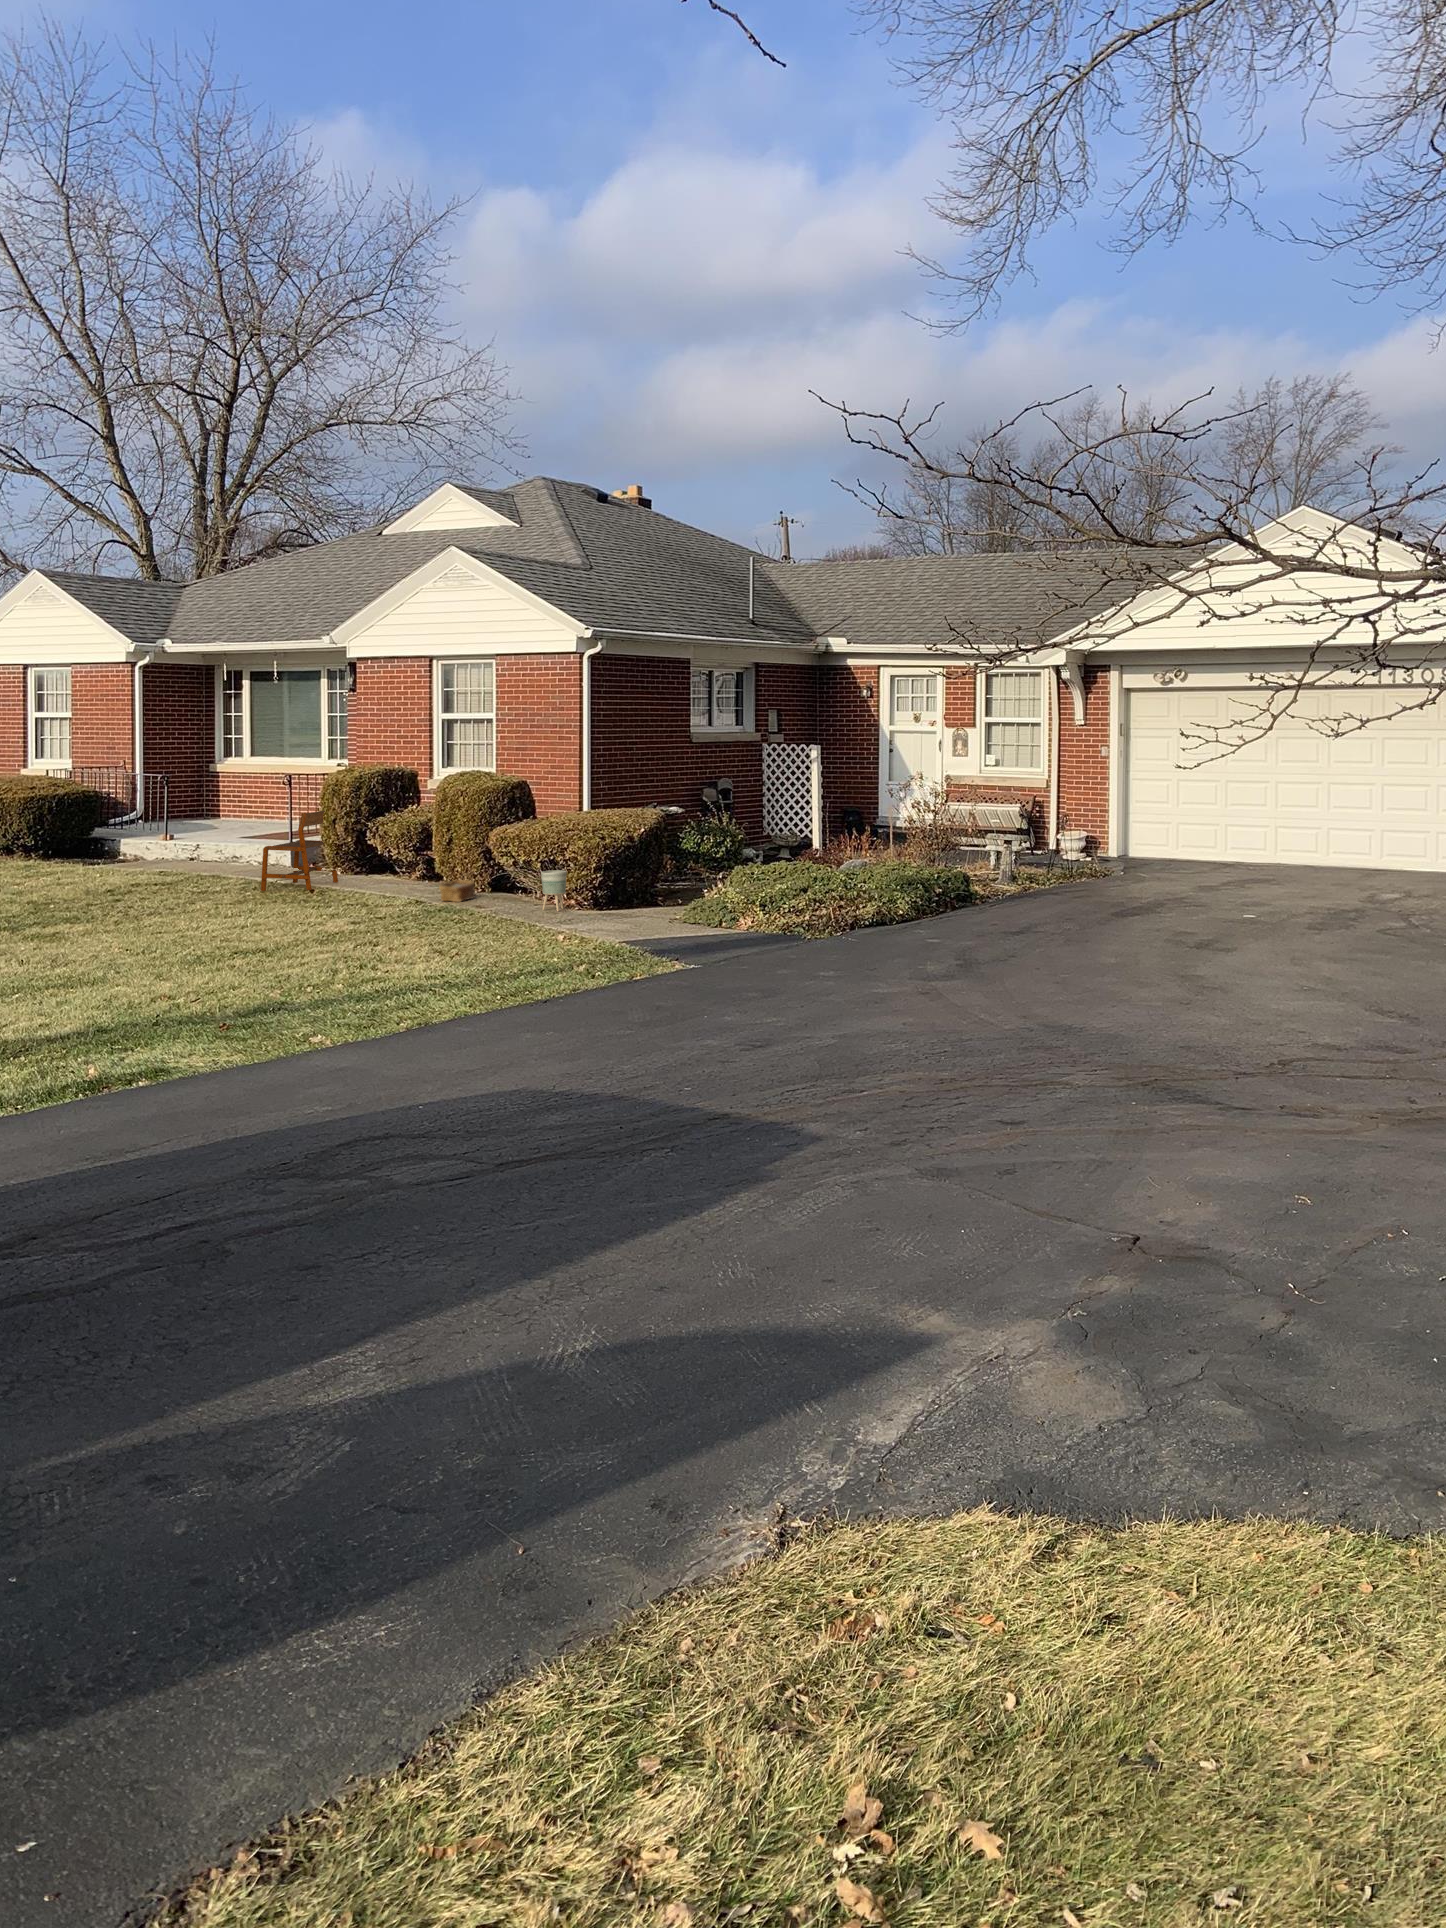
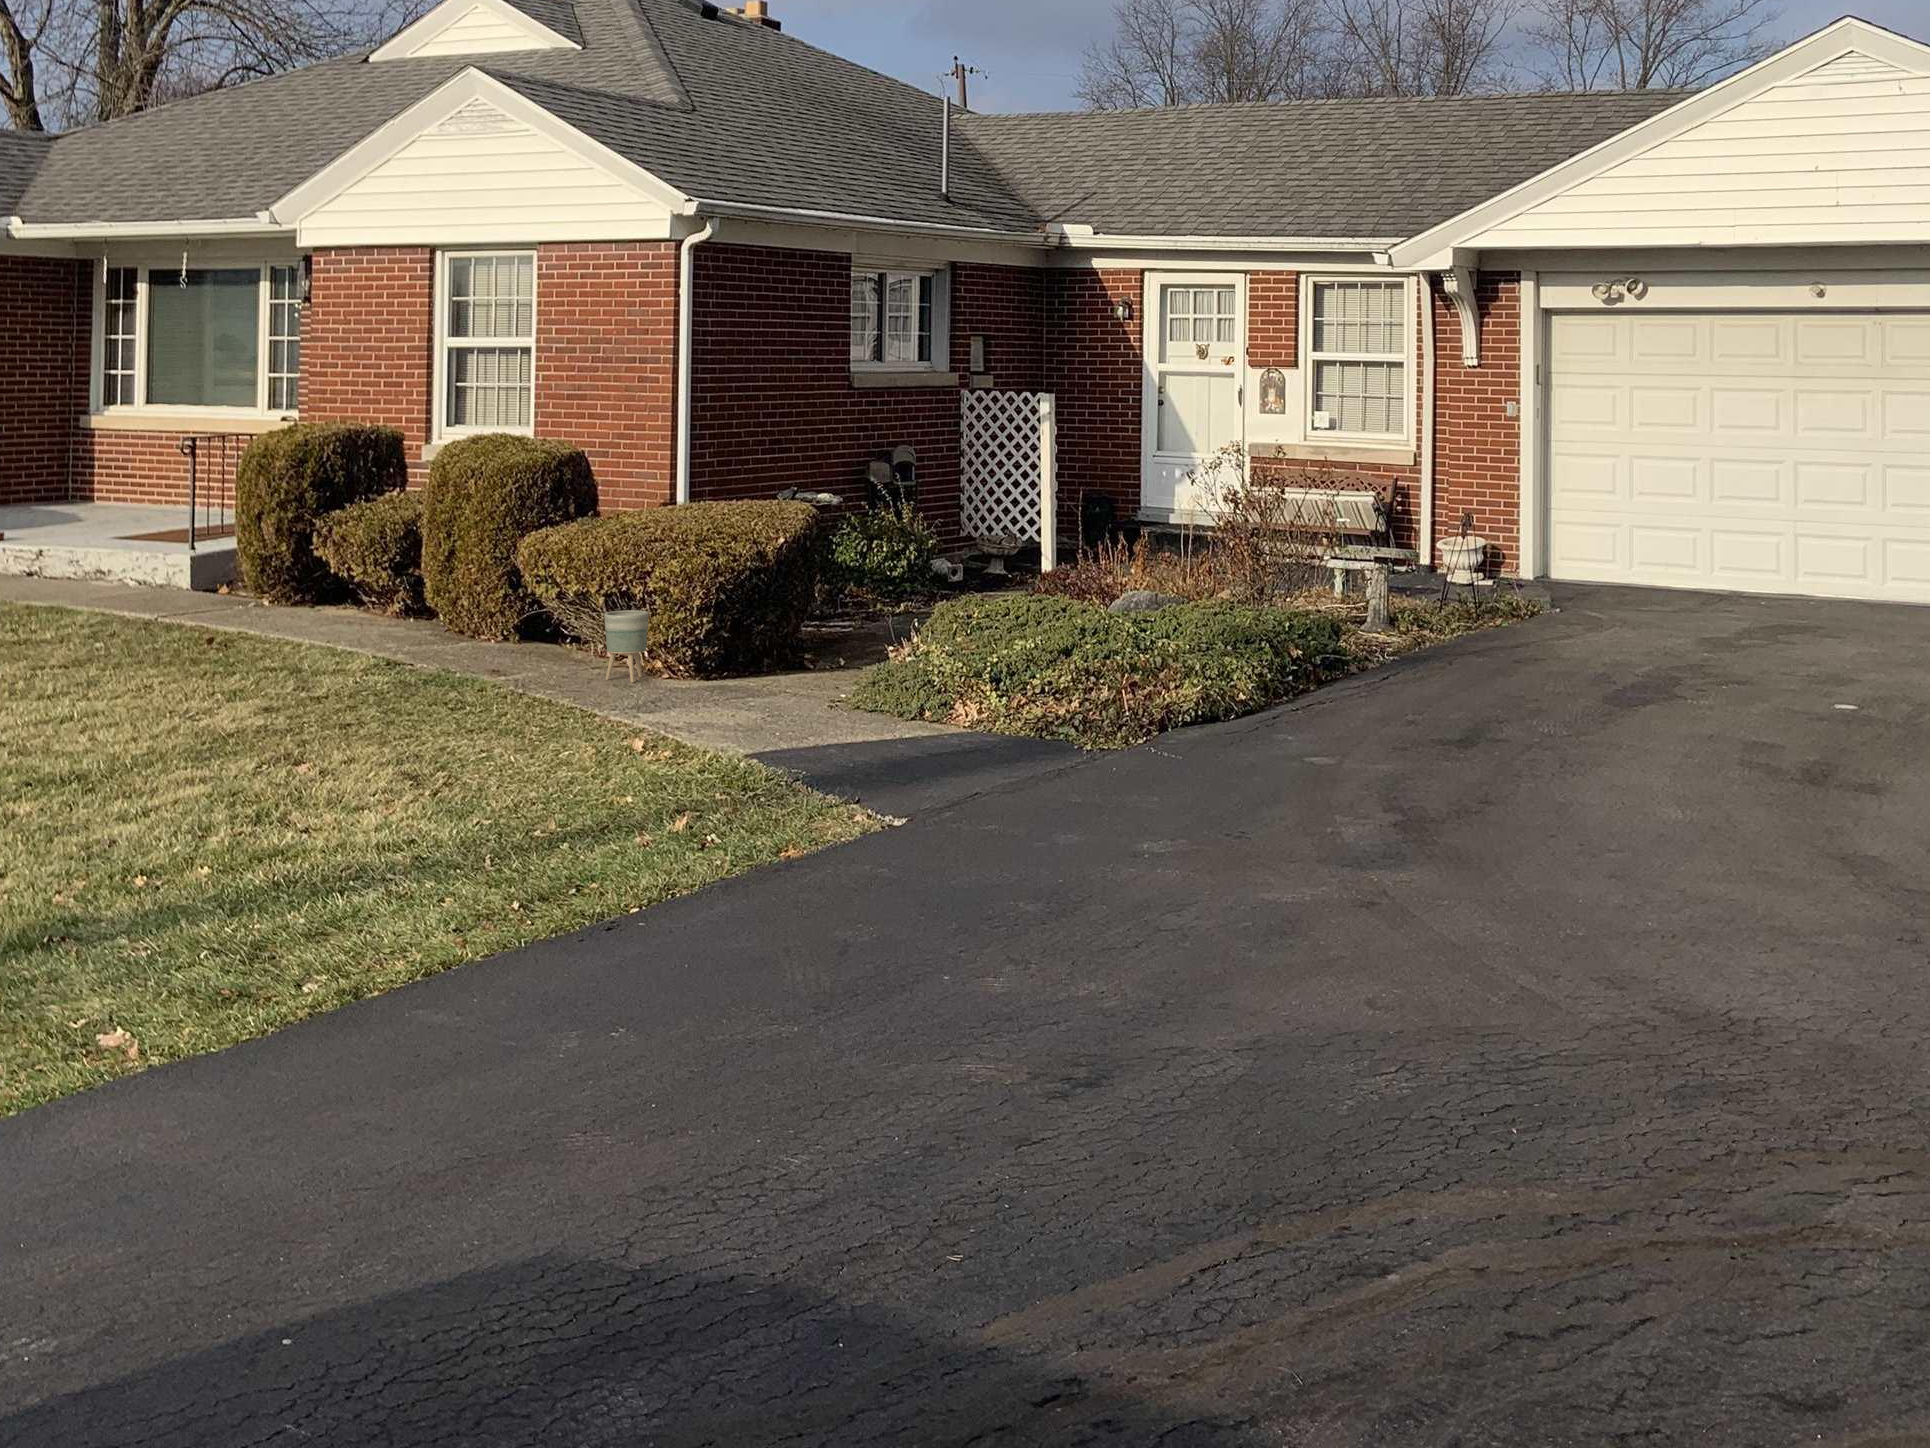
bench: present [261,811,338,891] -> none [131,494,266,634]
woven basket: present [439,875,475,902] -> none [429,611,492,661]

